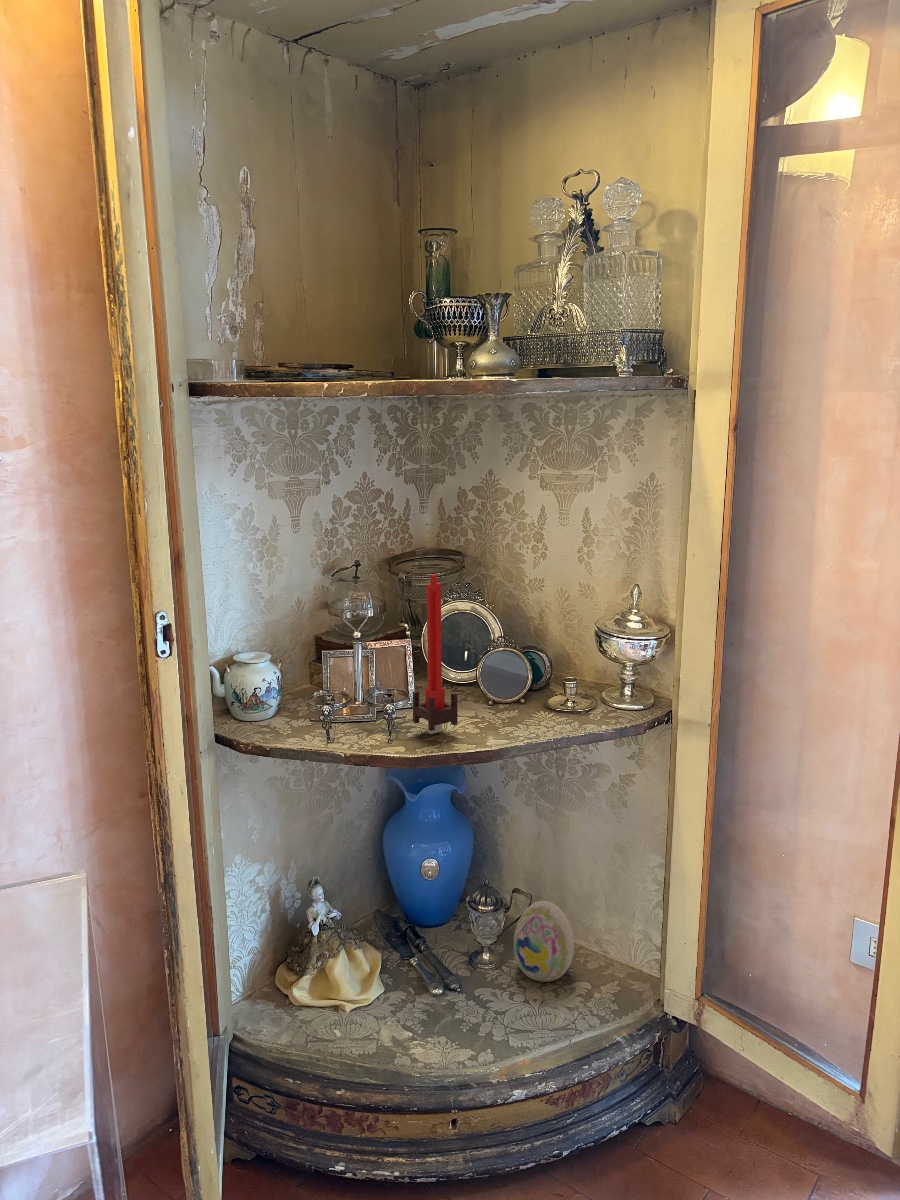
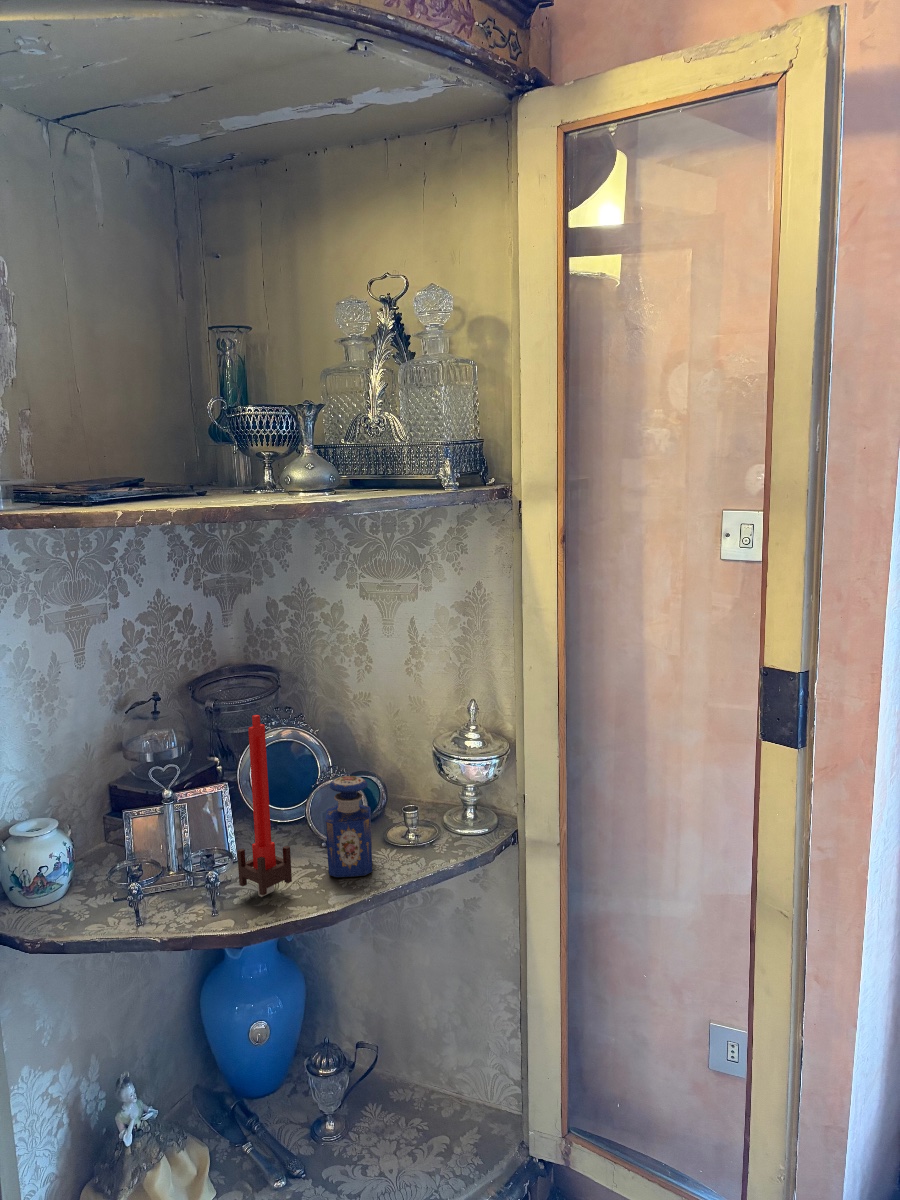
perfume bottle: none [491,640,533,729] -> present [325,776,372,877]
decorative egg: present [513,901,574,982] -> none [361,1050,428,1144]

